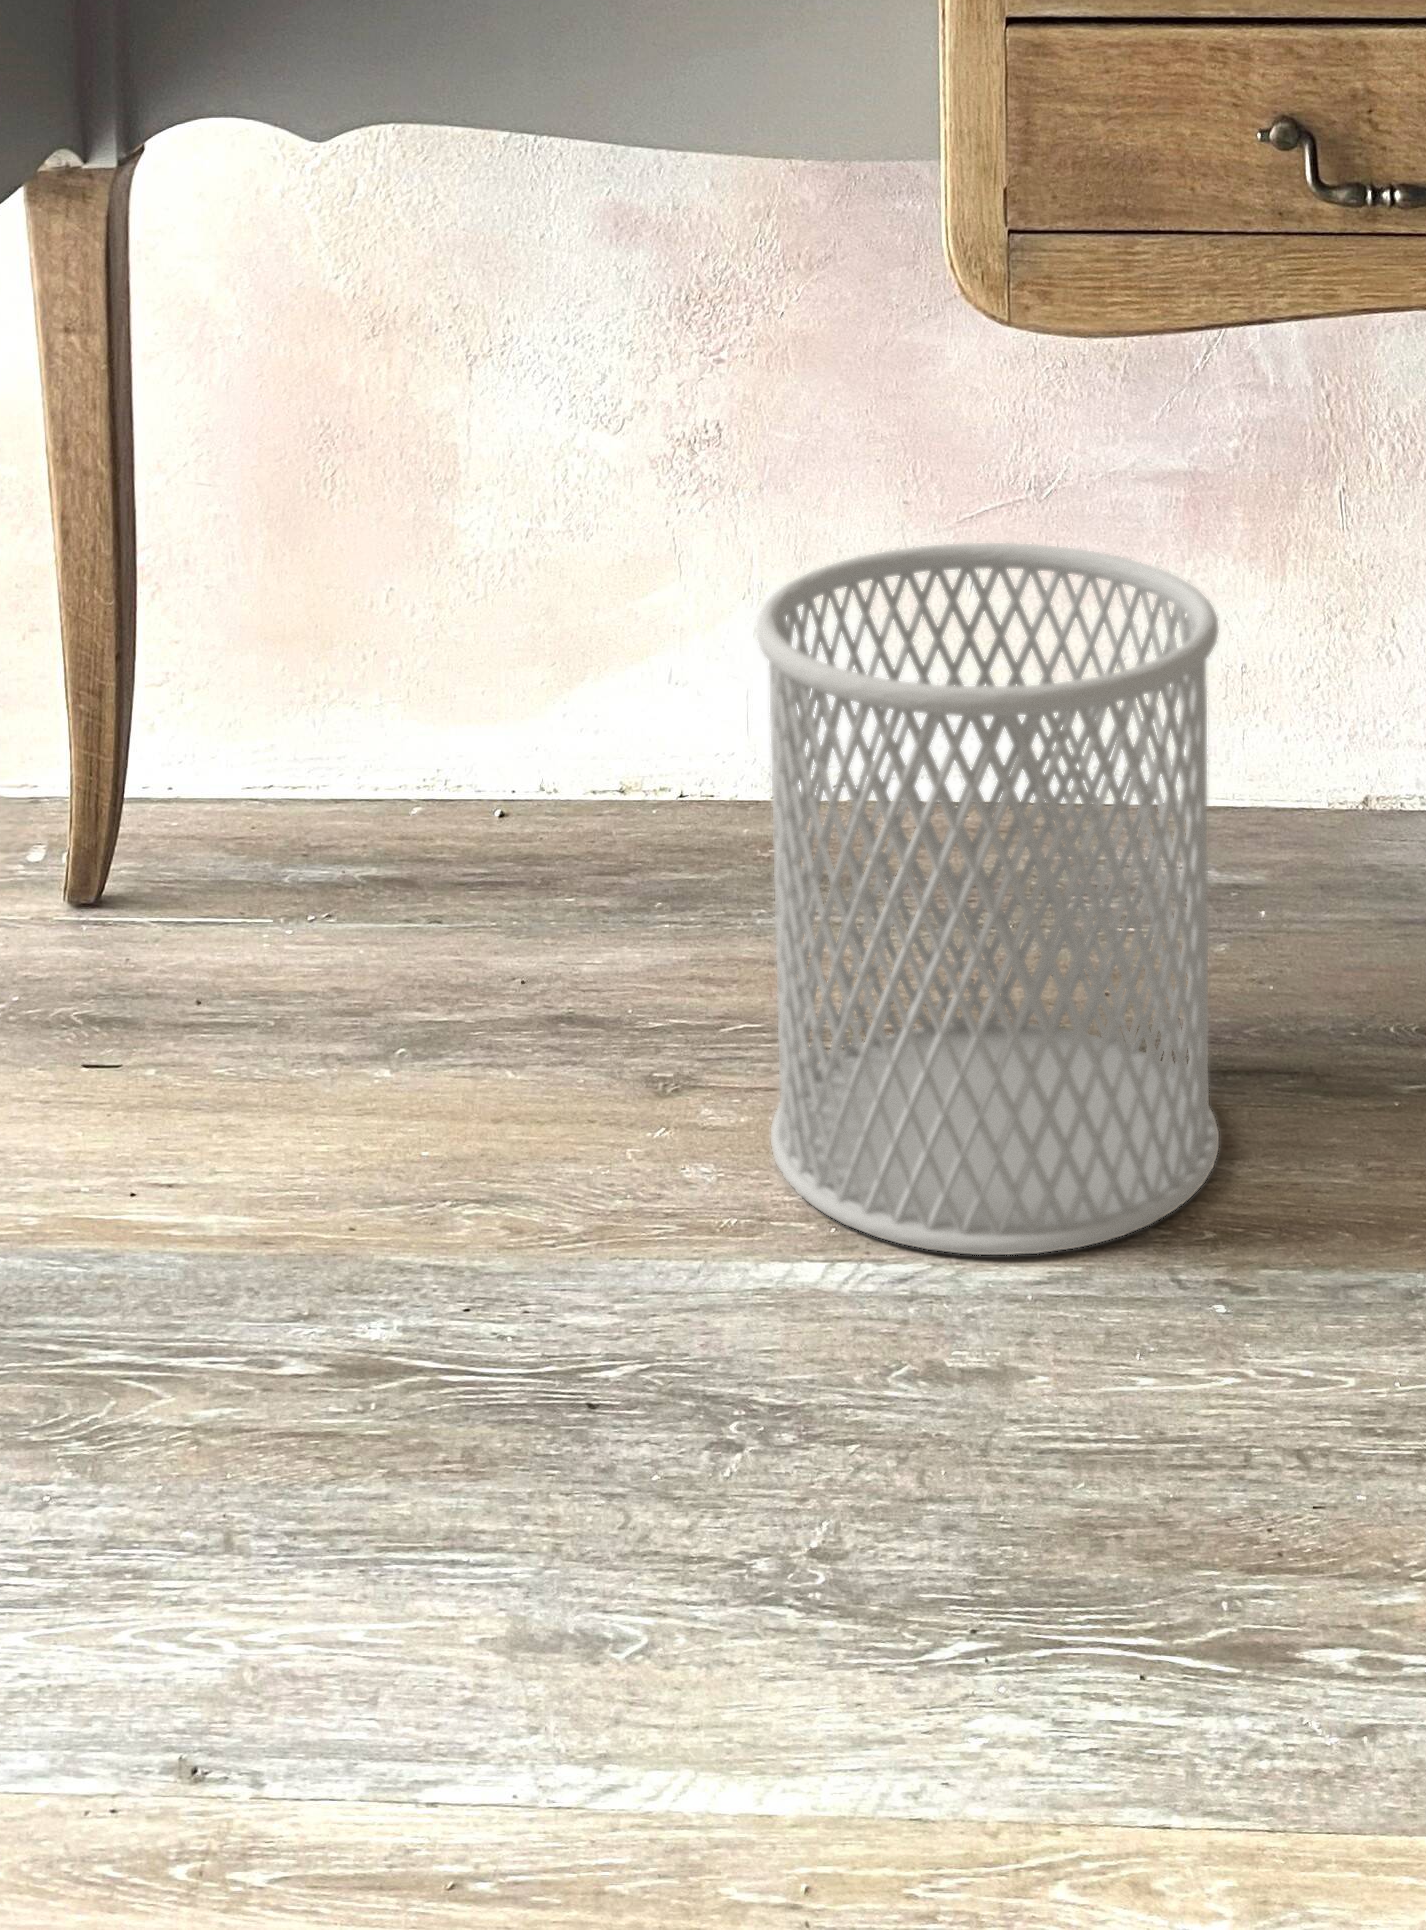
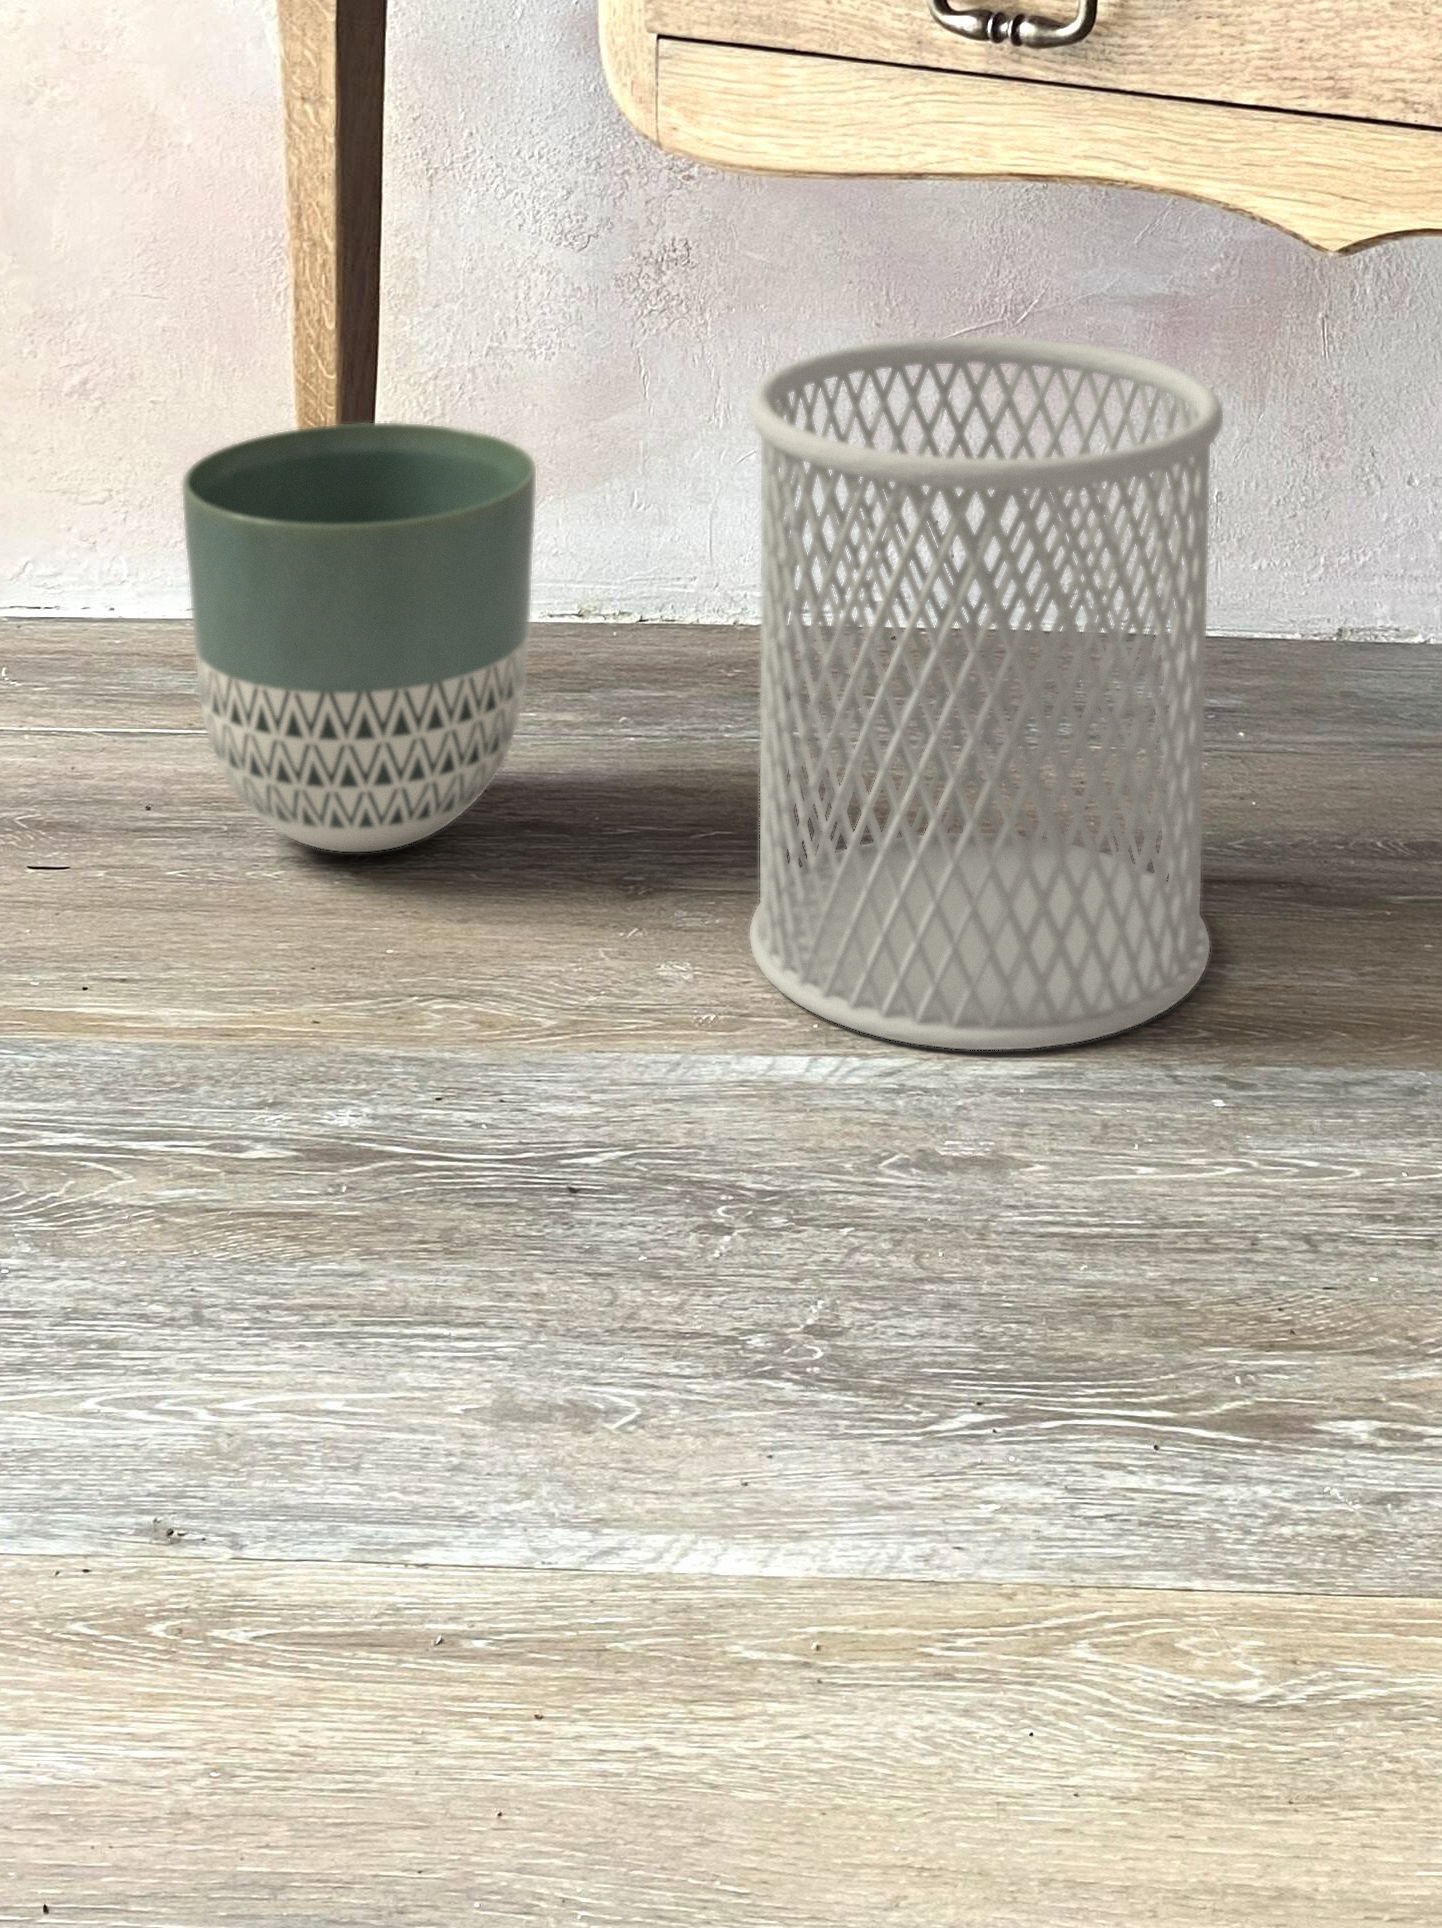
planter: none [218,624,559,1049] -> present [182,423,536,852]

